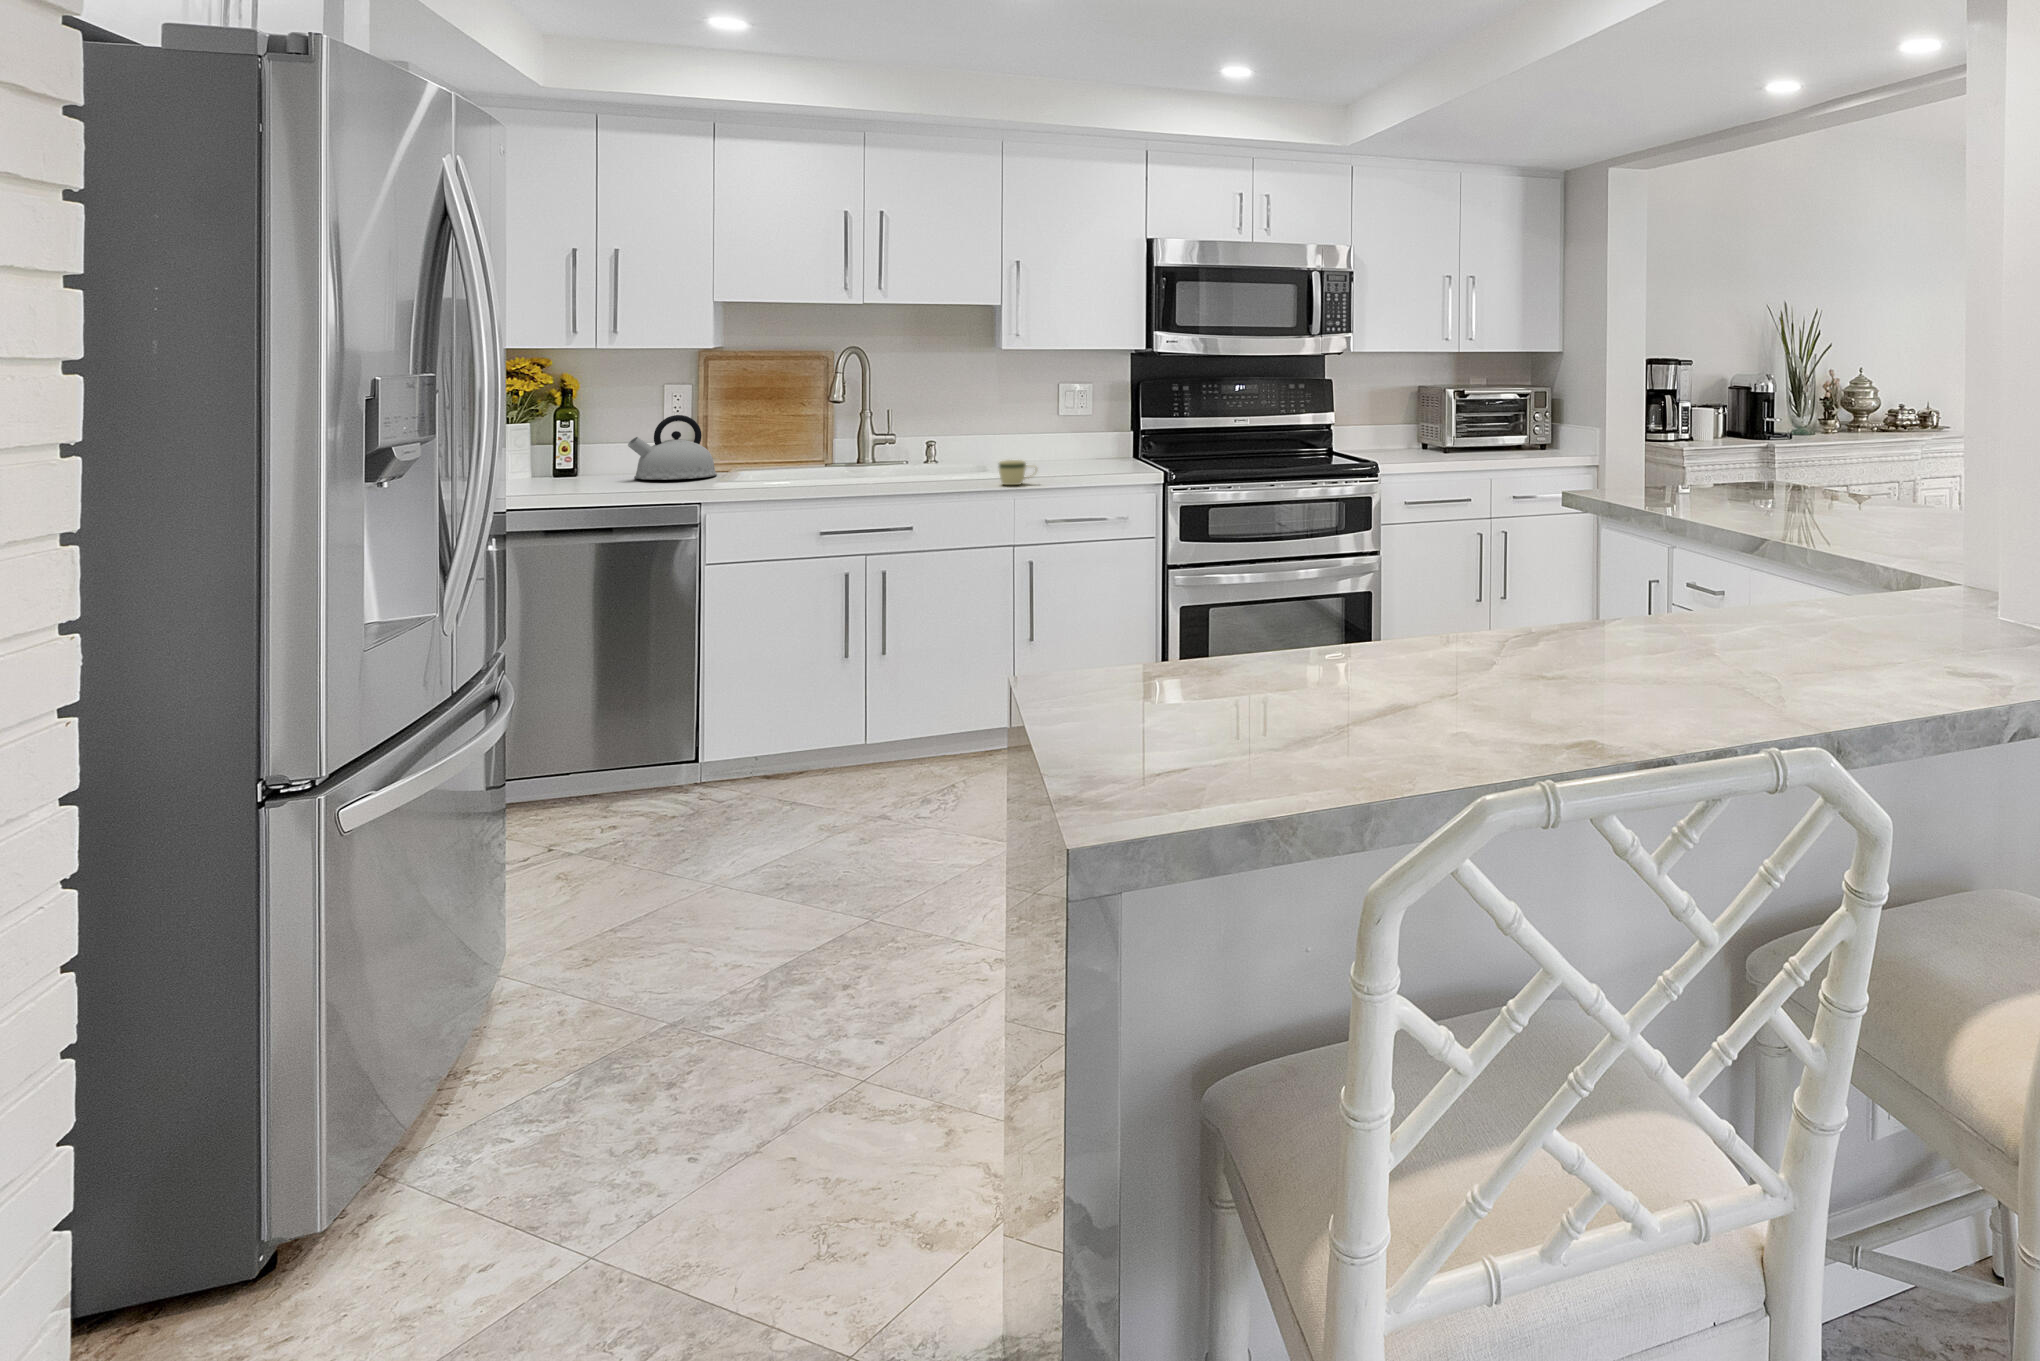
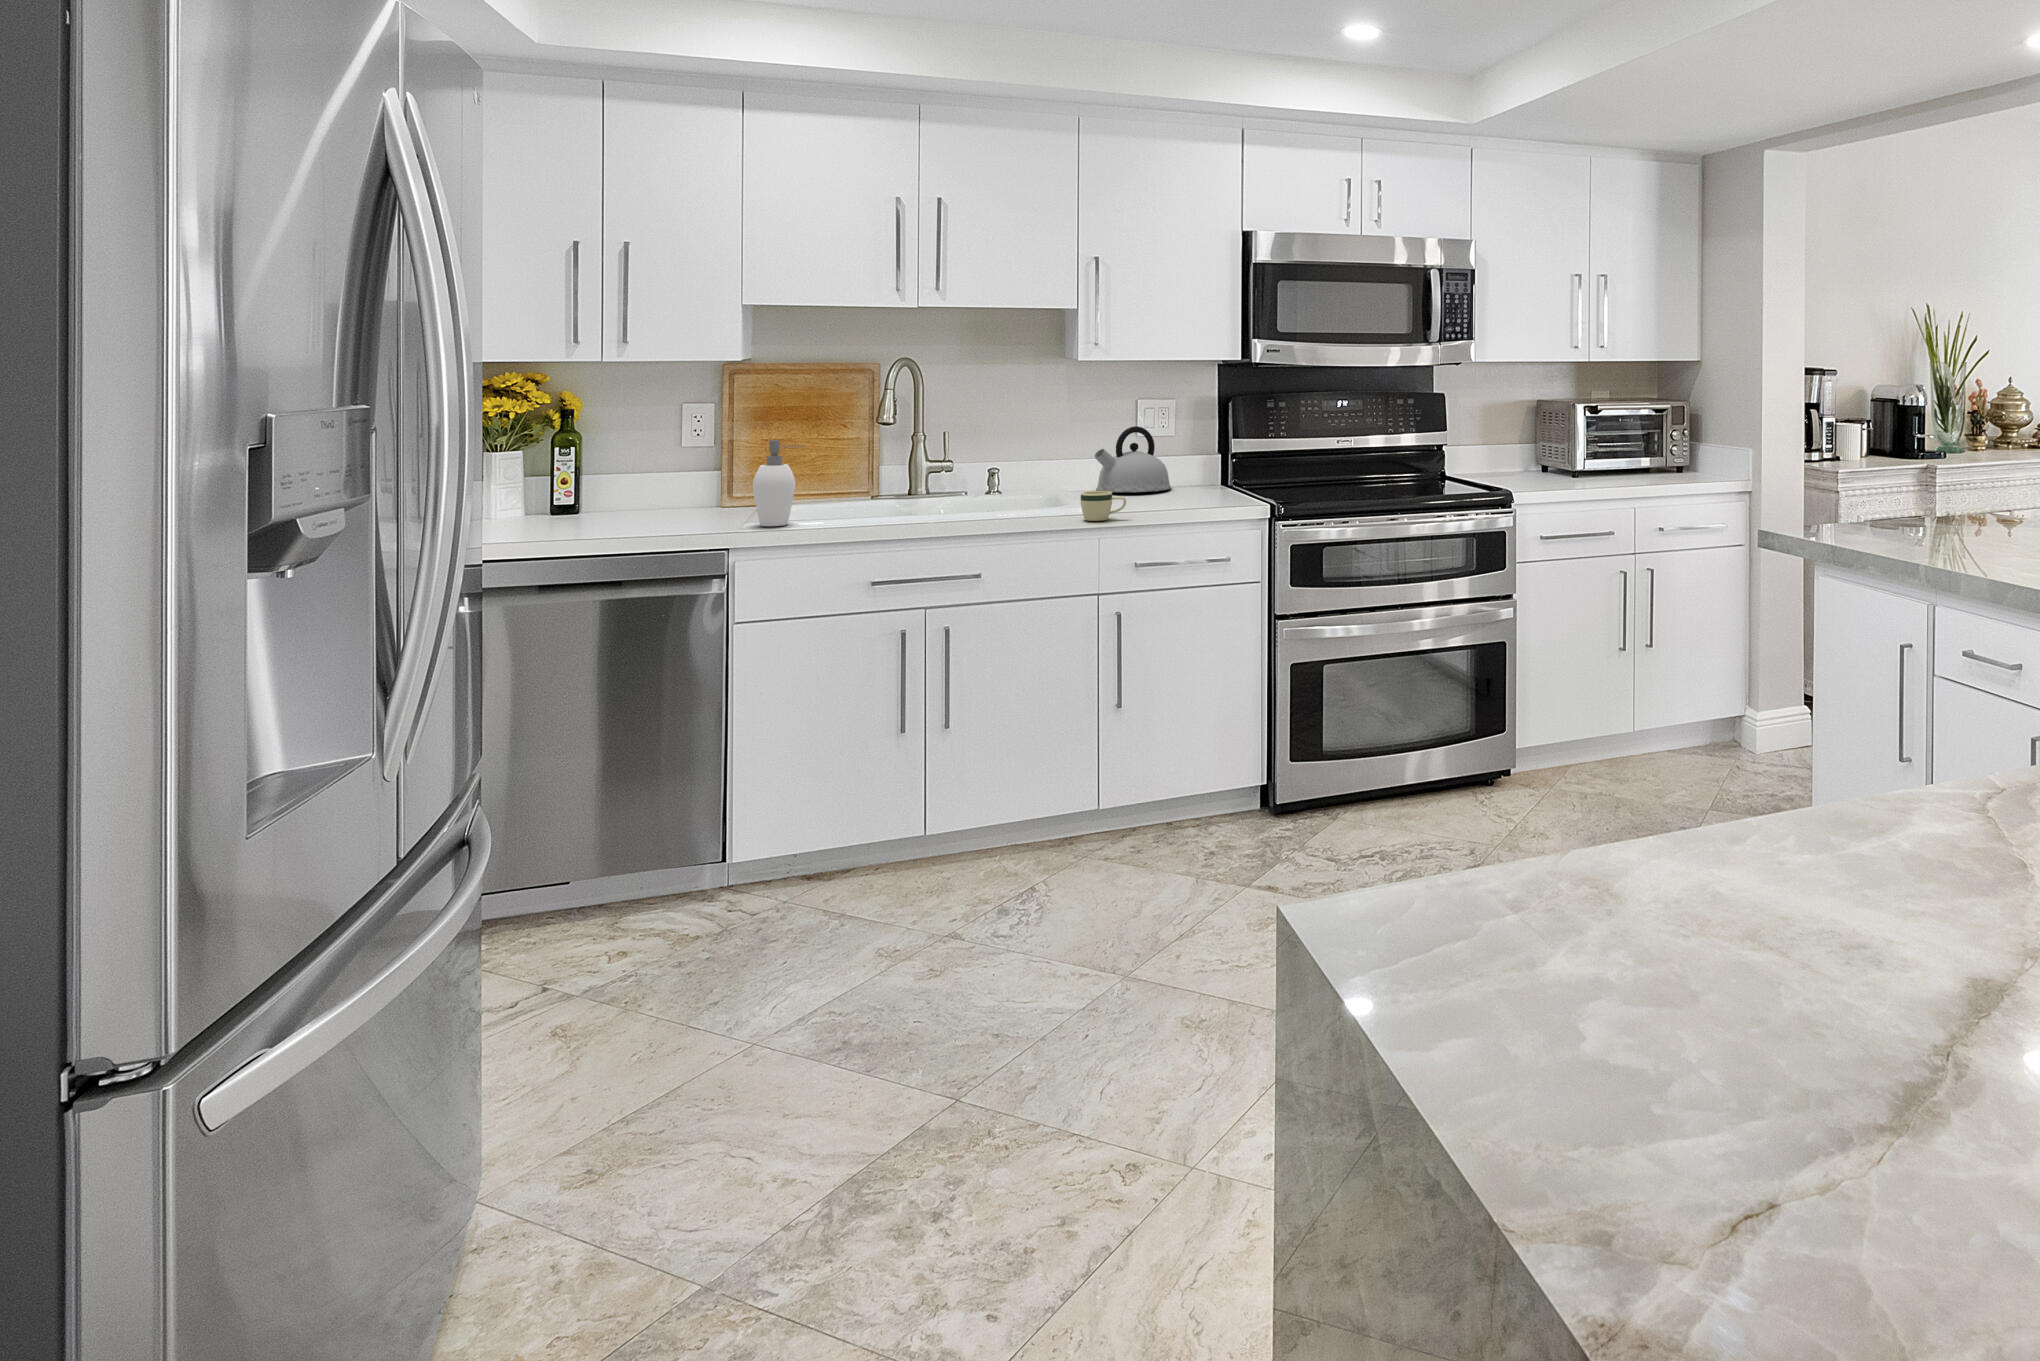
kettle: present [628,415,717,480] -> present [1094,426,1171,492]
soap dispenser: none [722,415,764,487] -> present [753,440,803,526]

